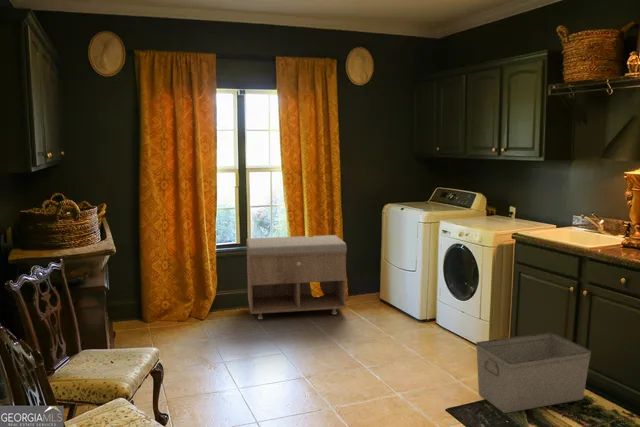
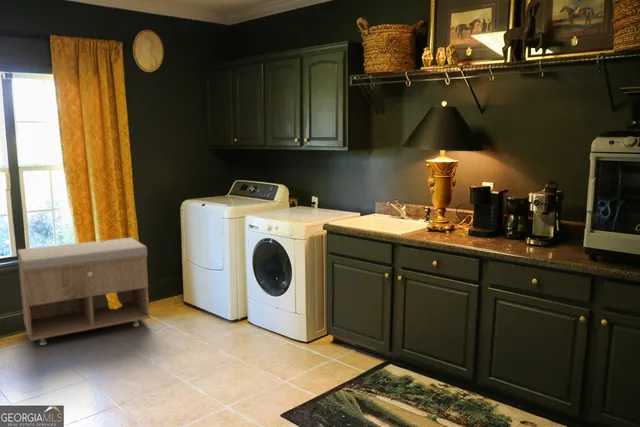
storage bin: present [476,333,591,413] -> none [304,318,410,409]

